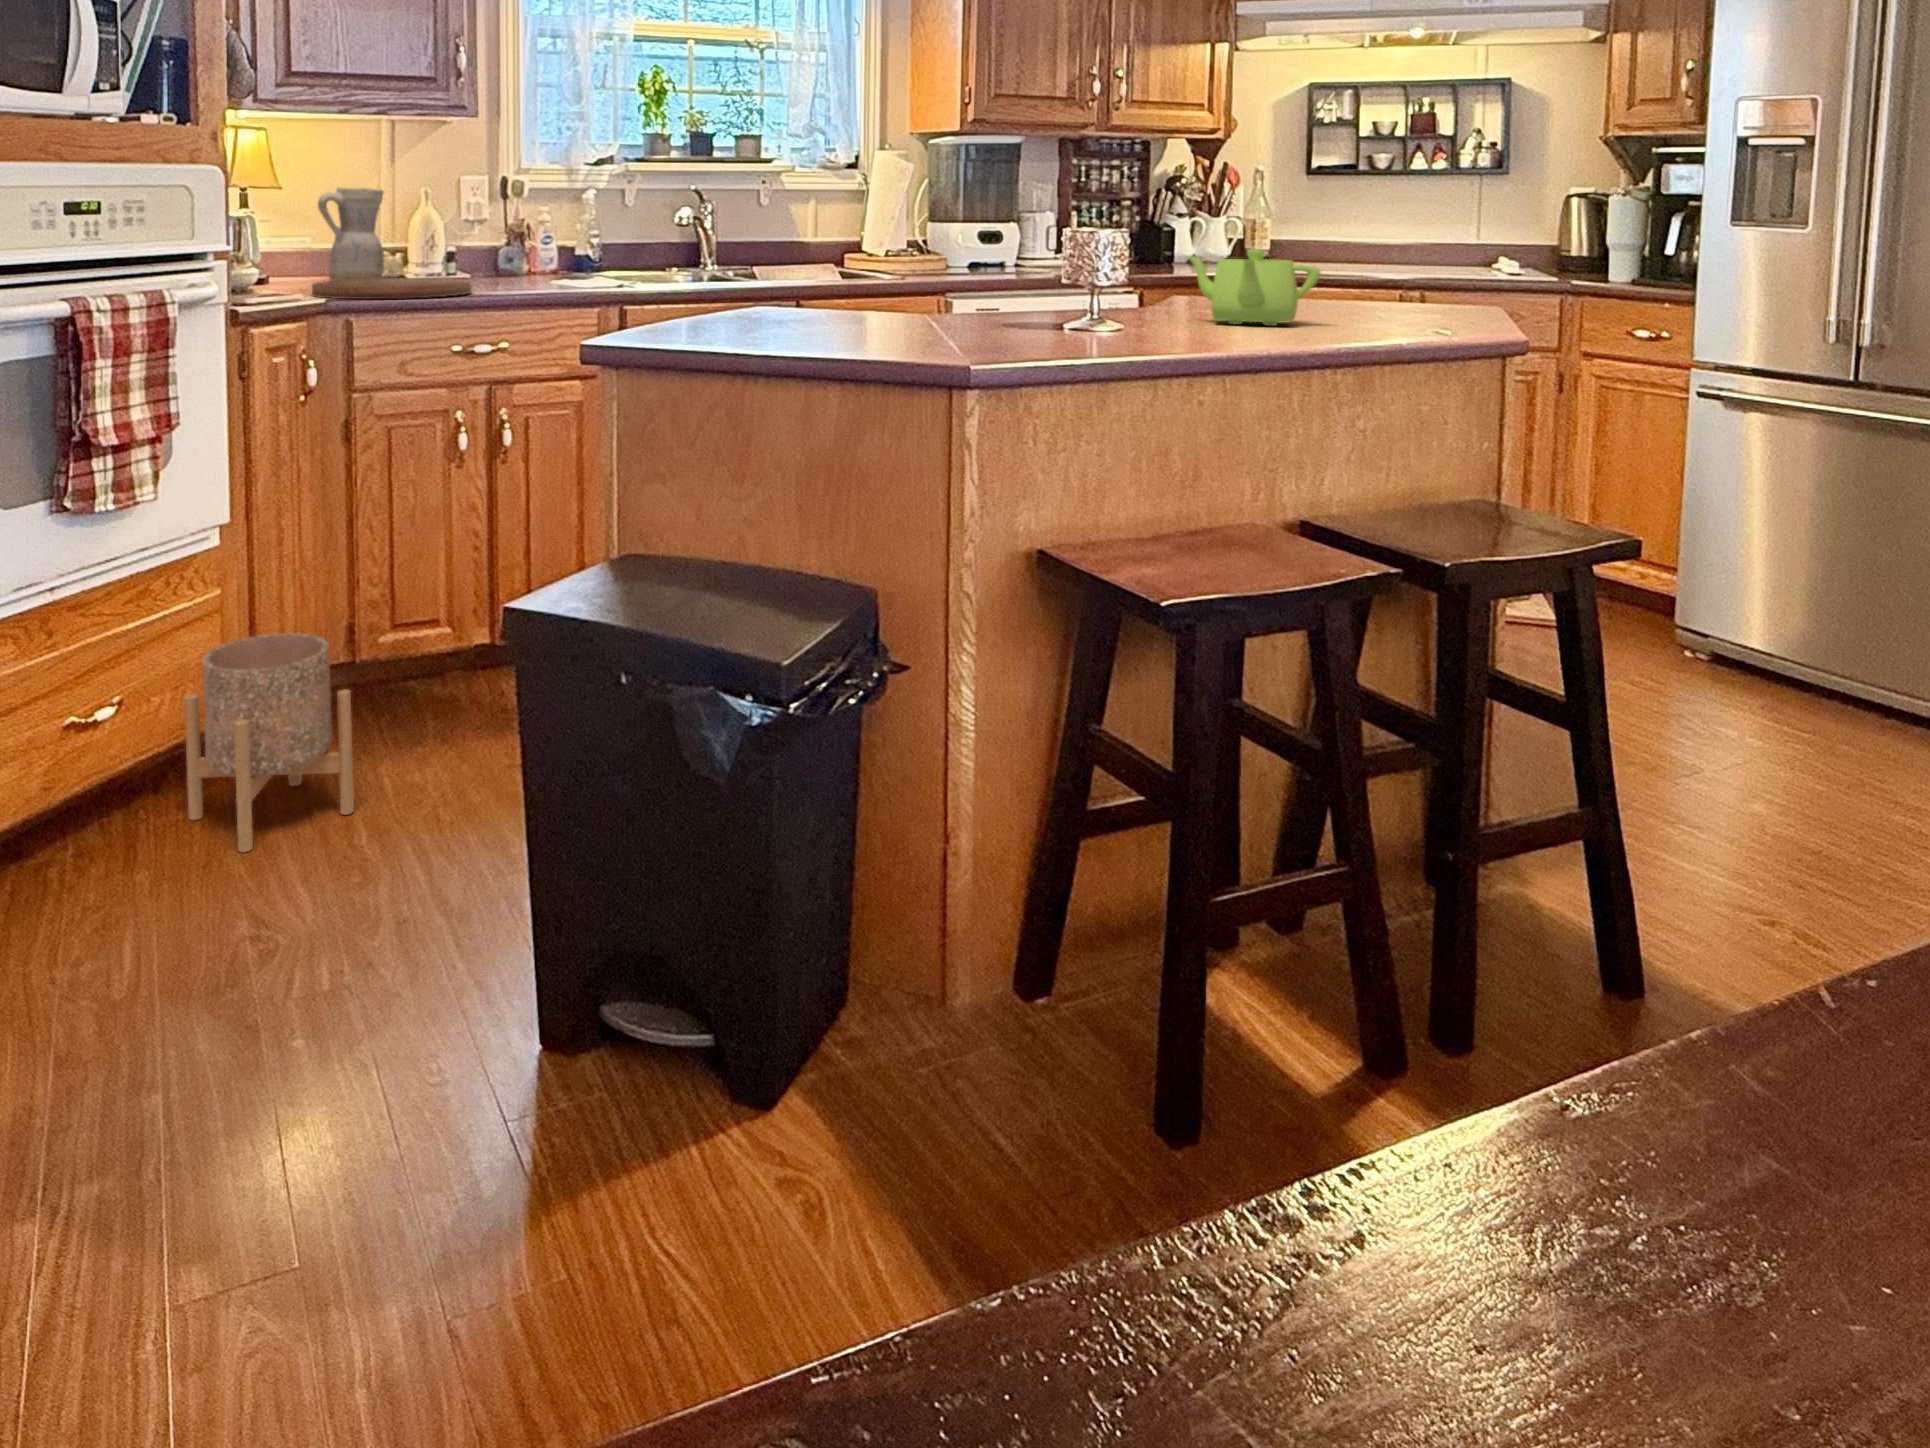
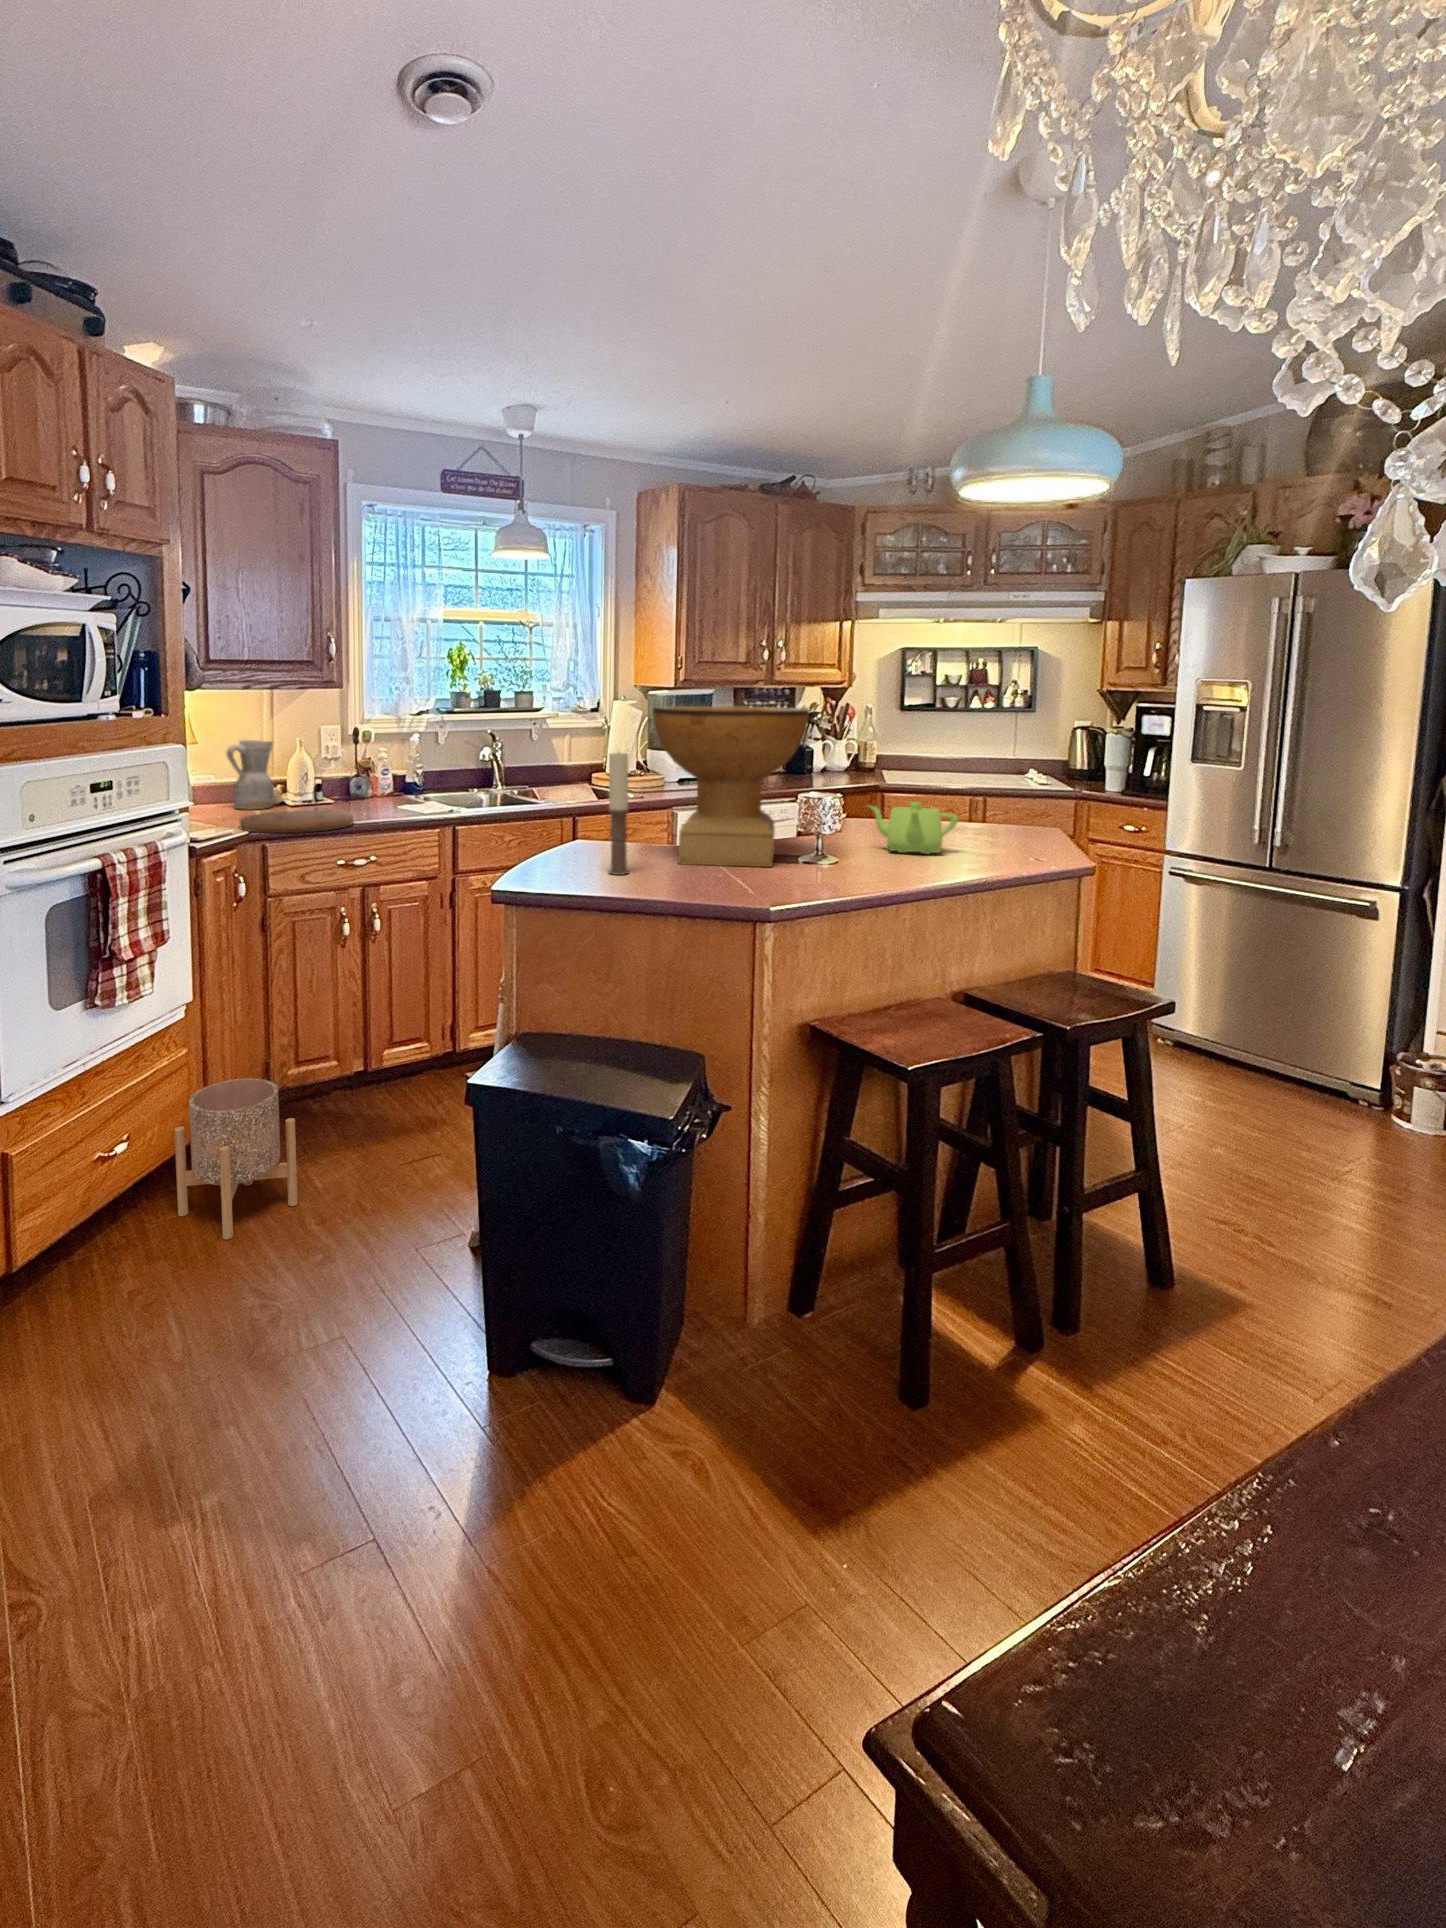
decorative bowl: none [853,94,1083,332] -> present [653,706,809,867]
candle: none [770,151,802,334] -> present [609,752,629,875]

